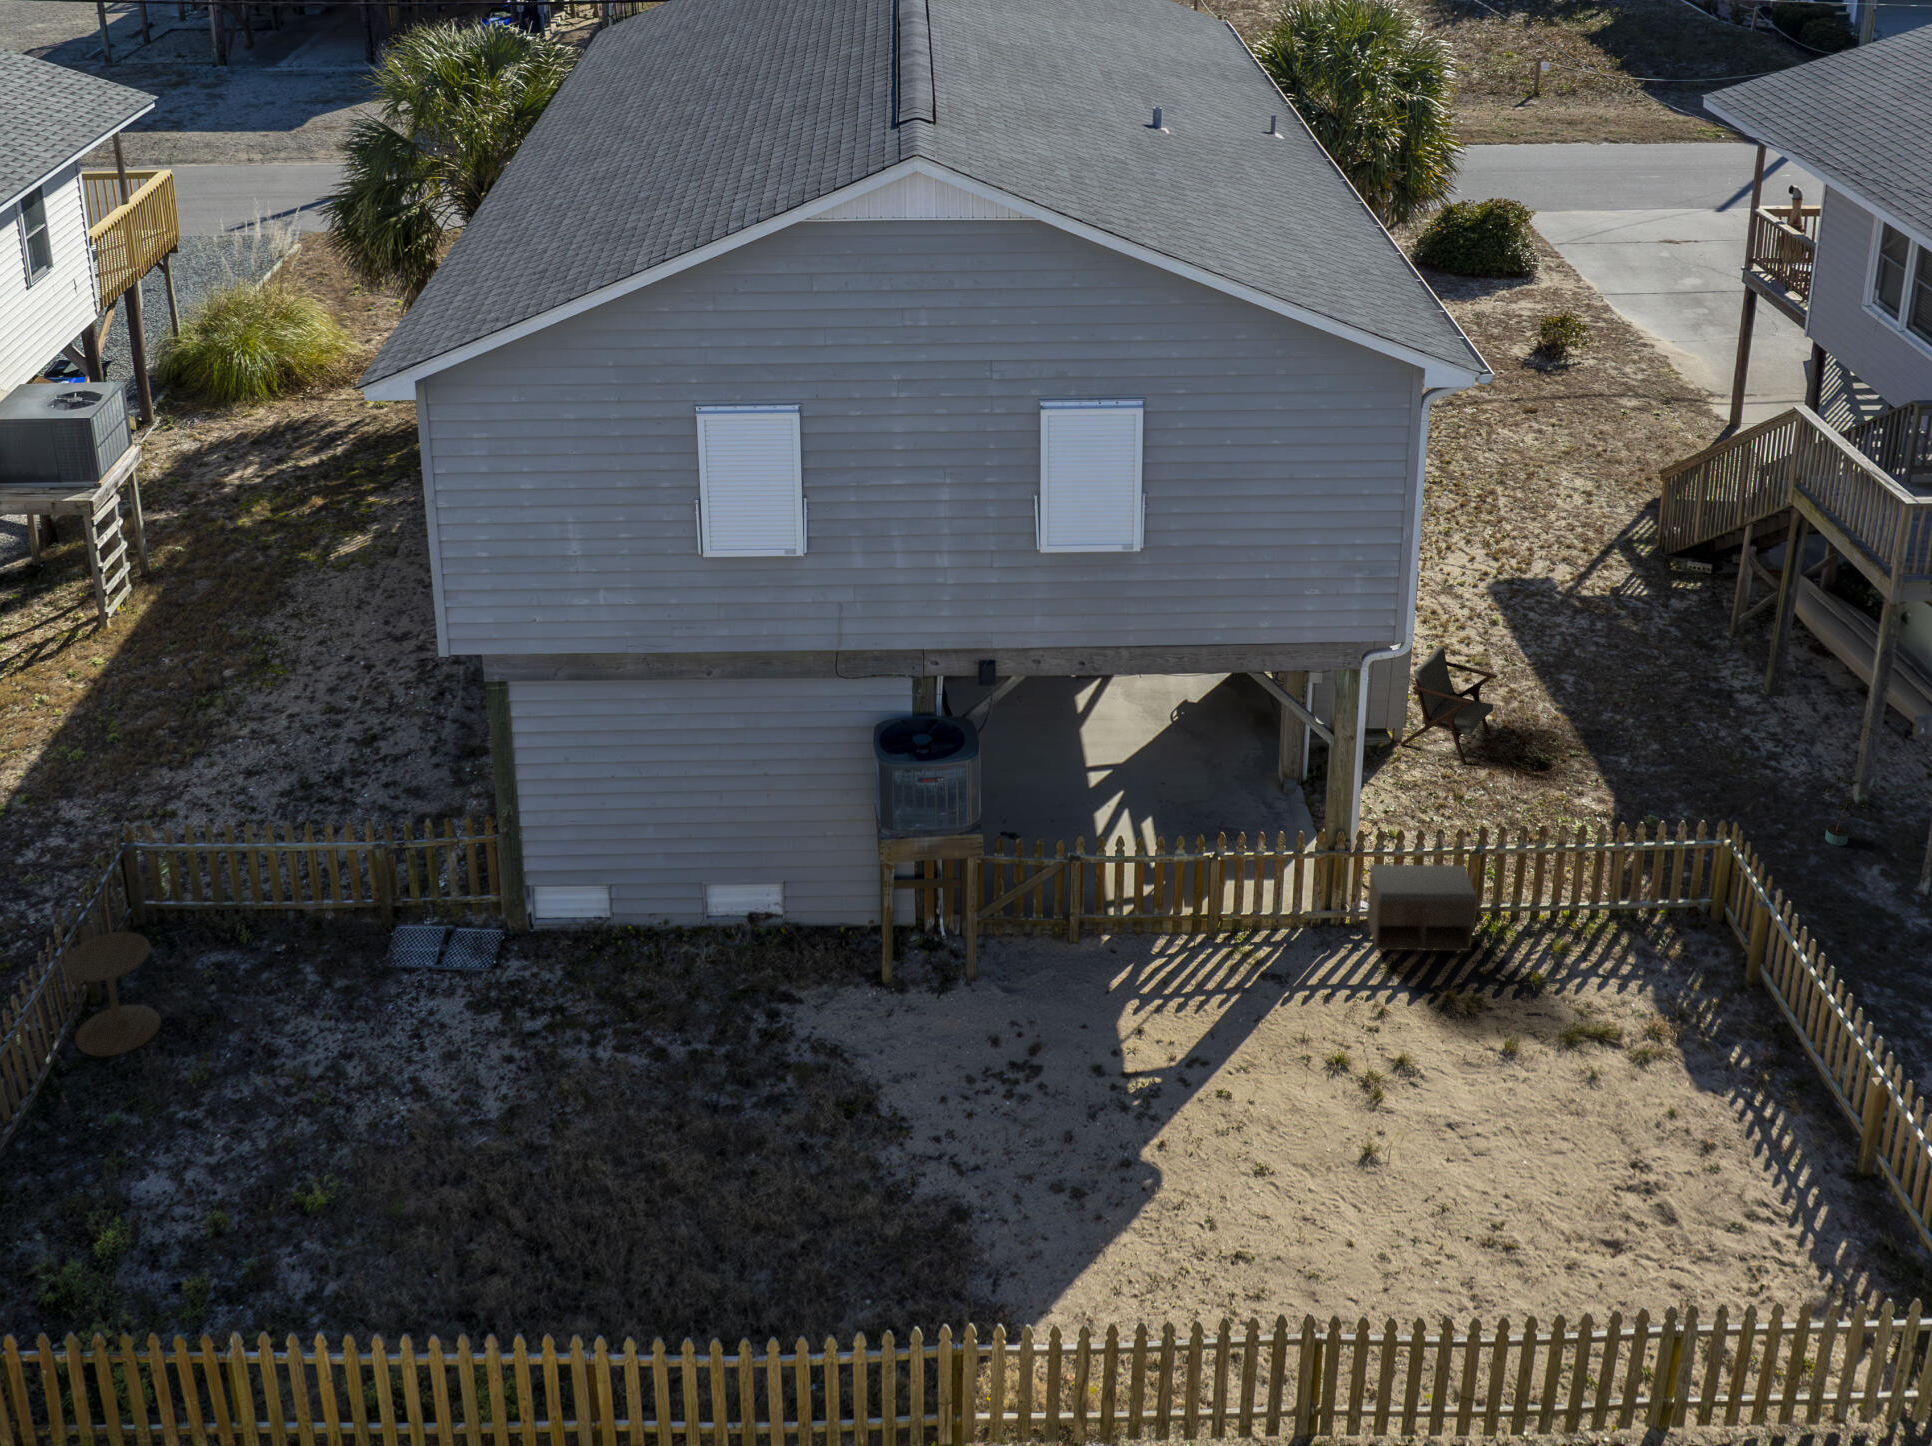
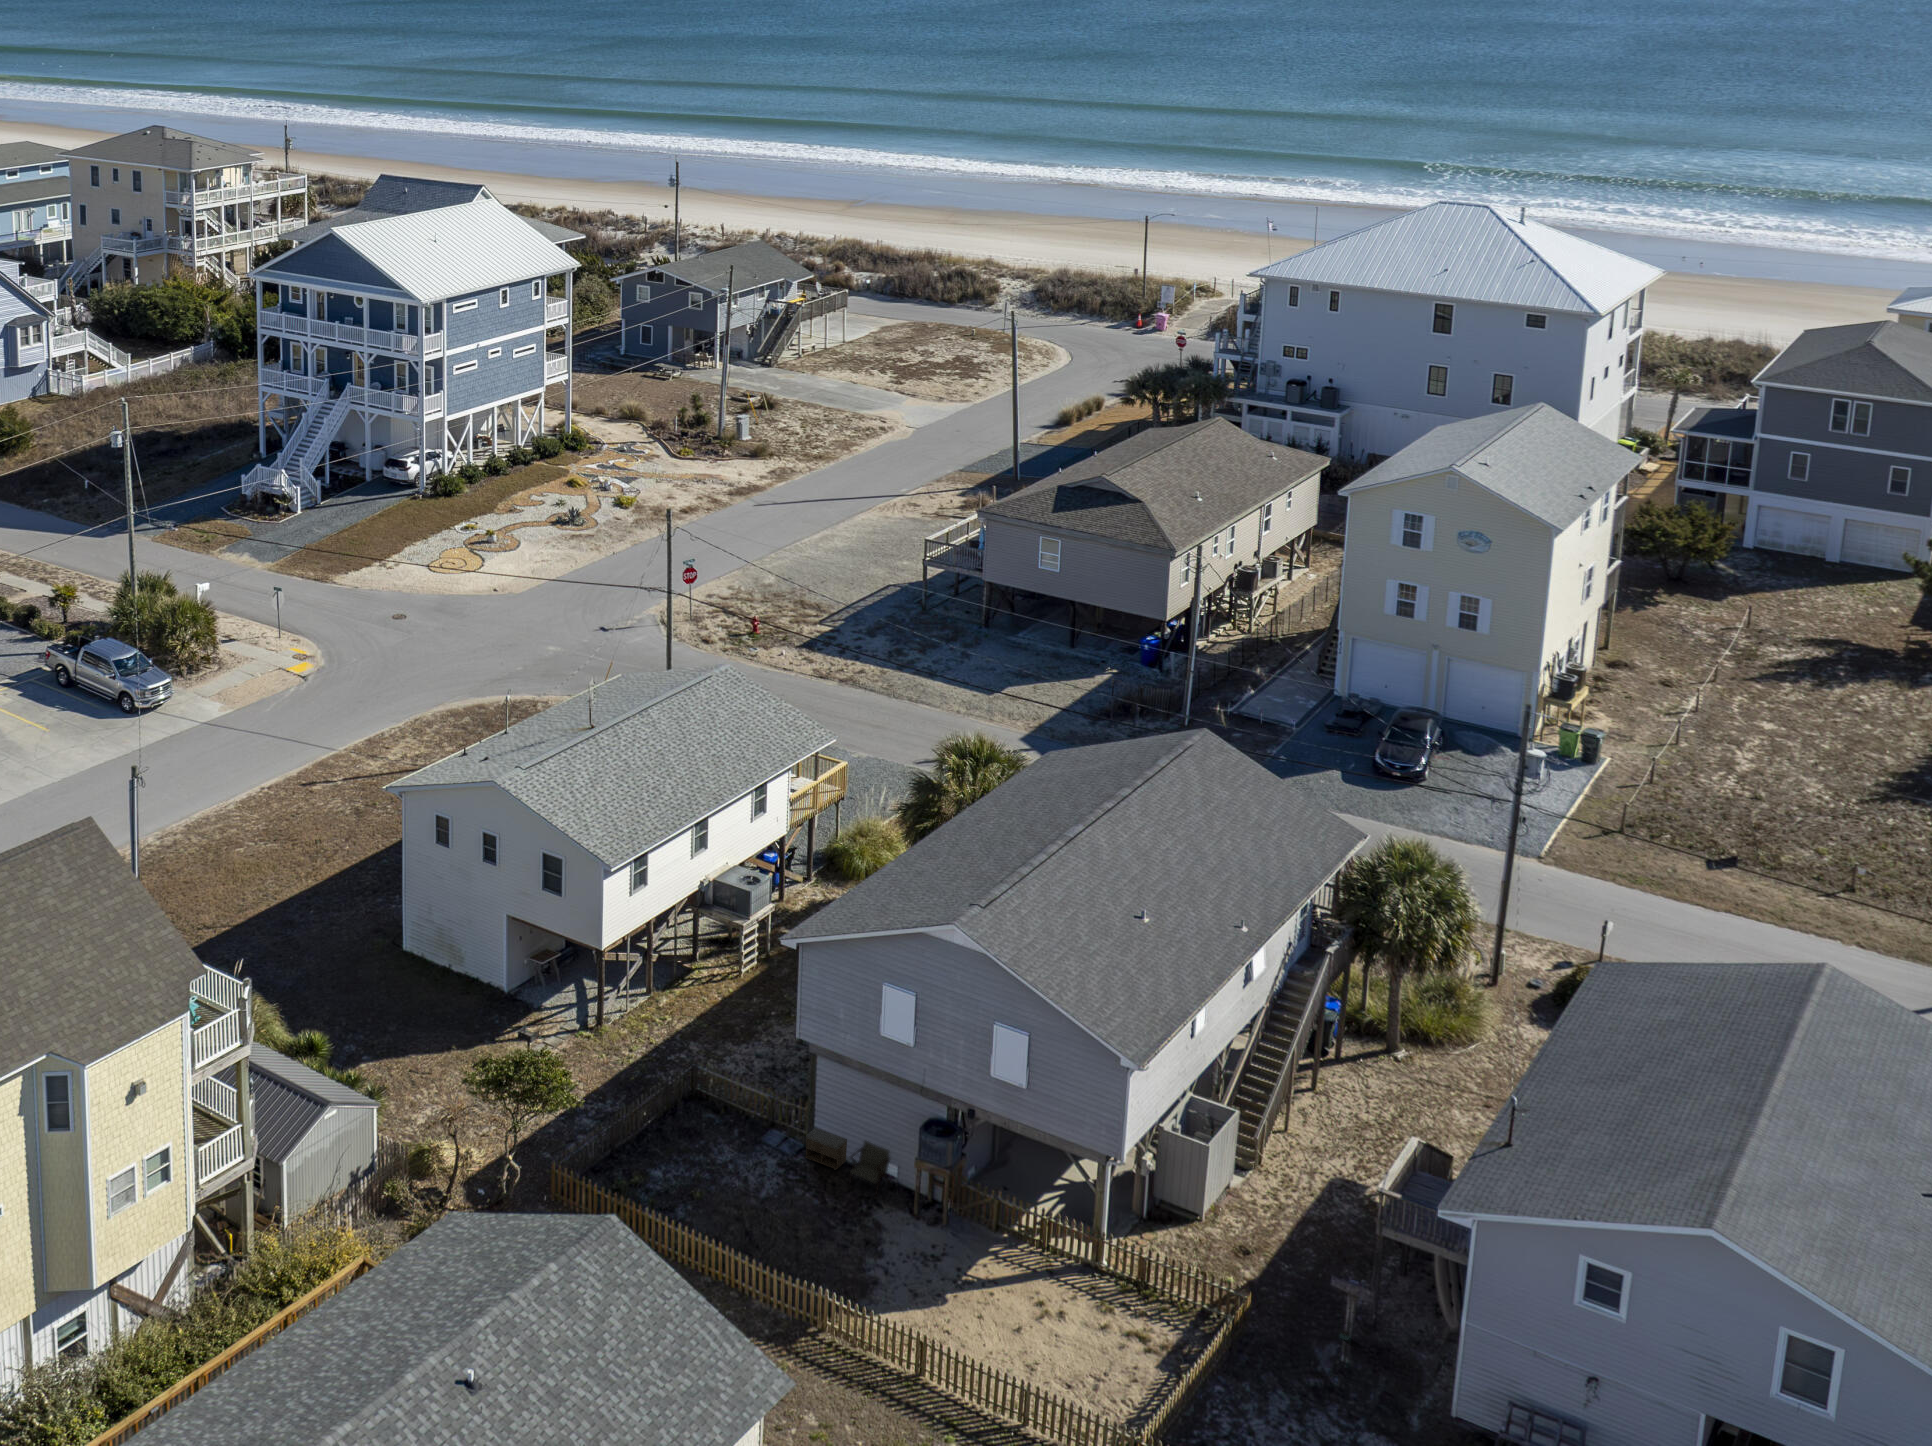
lounge chair: present [1400,646,1497,764] -> present [849,1141,890,1189]
storage bench: present [1367,864,1476,953] -> present [806,1128,847,1170]
pedestal table: present [64,932,161,1057] -> none [656,1089,684,1131]

